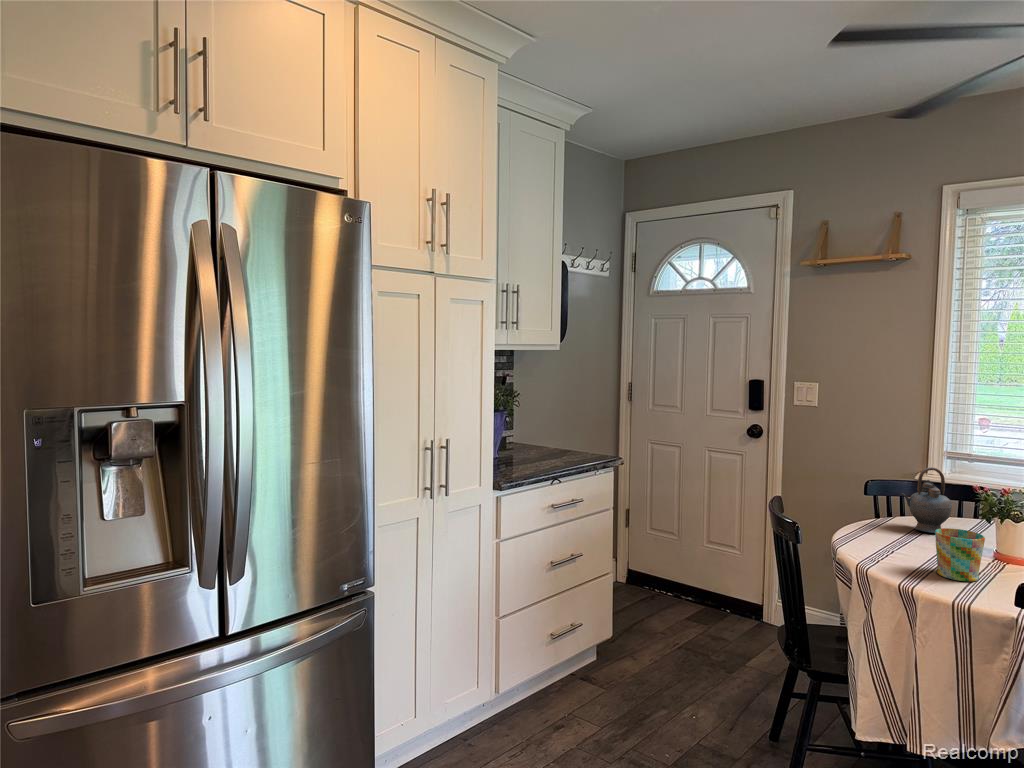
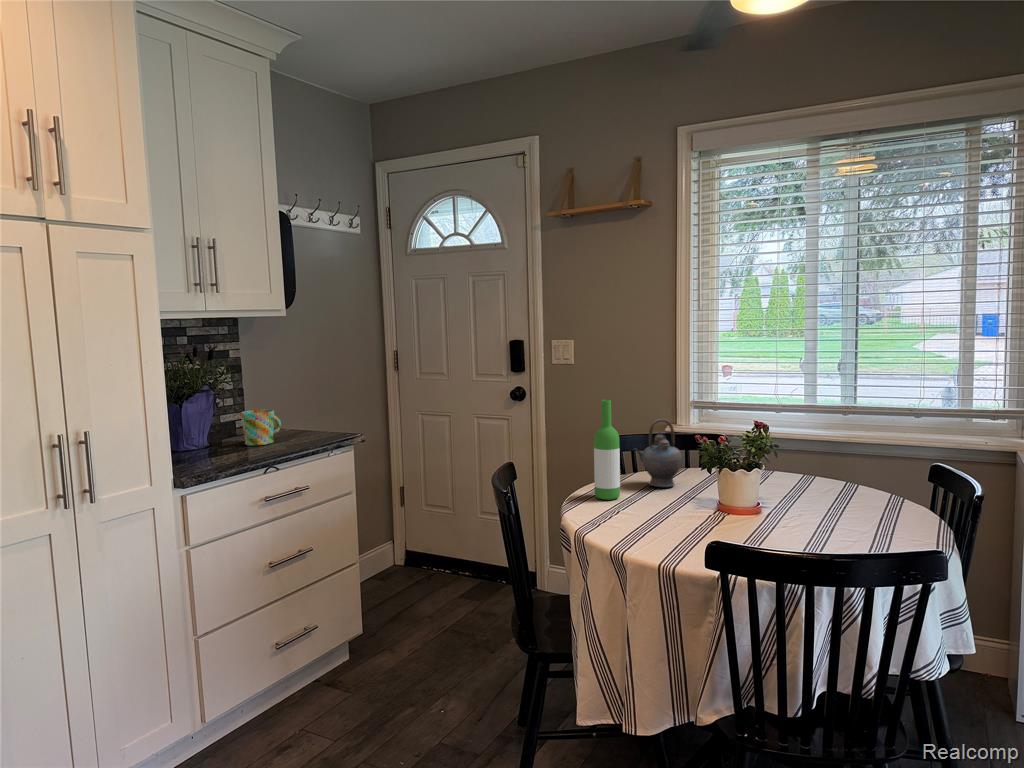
wine bottle: none [864,446,892,539] -> present [594,400,620,500]
mug: present [935,528,985,581] -> present [241,409,281,445]

